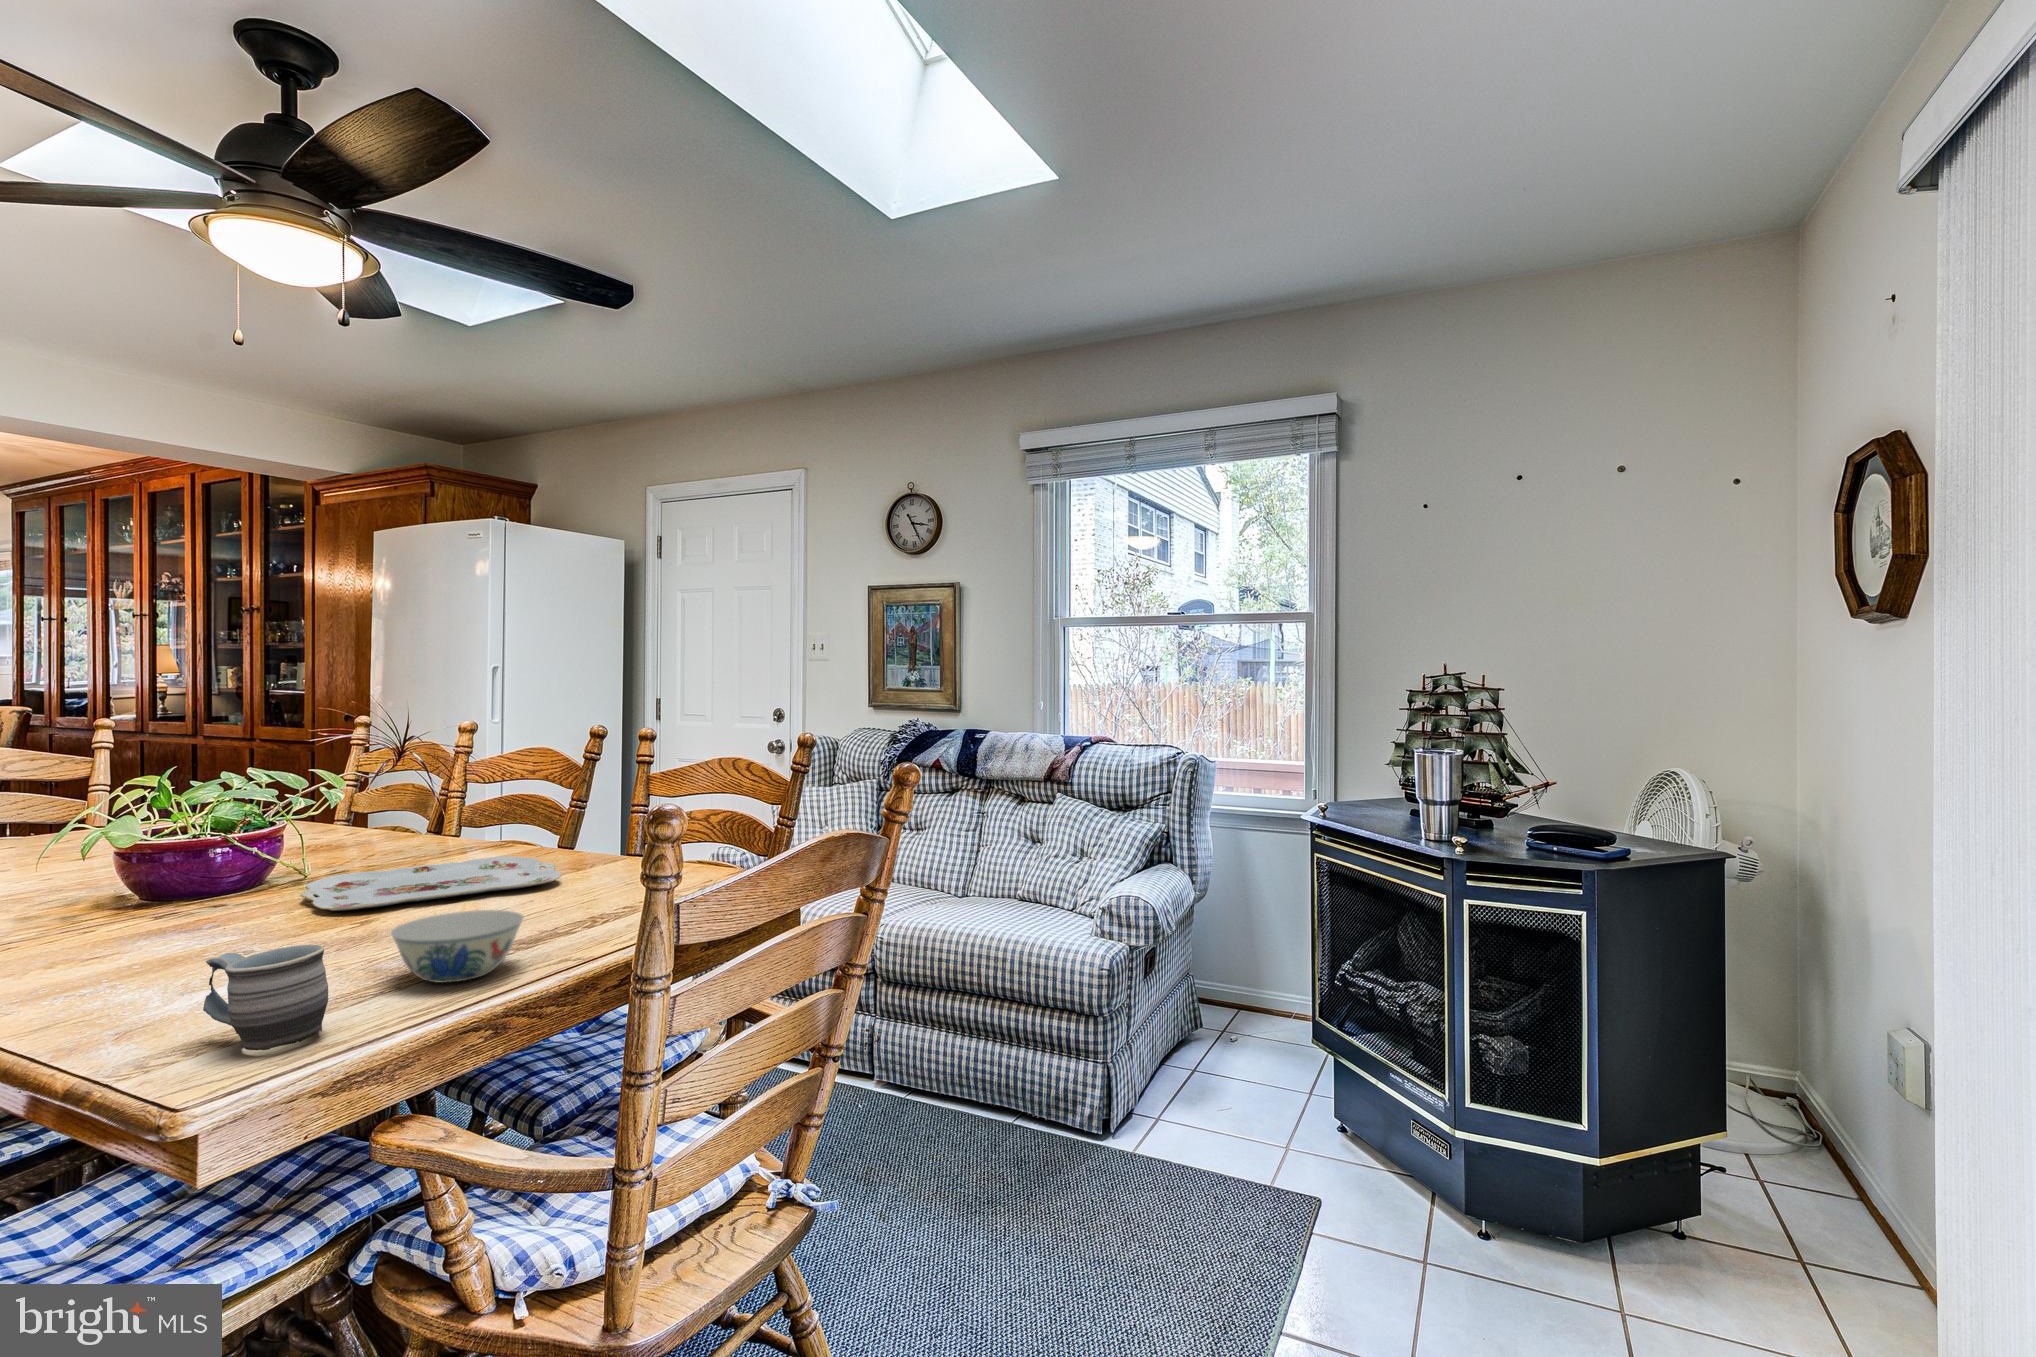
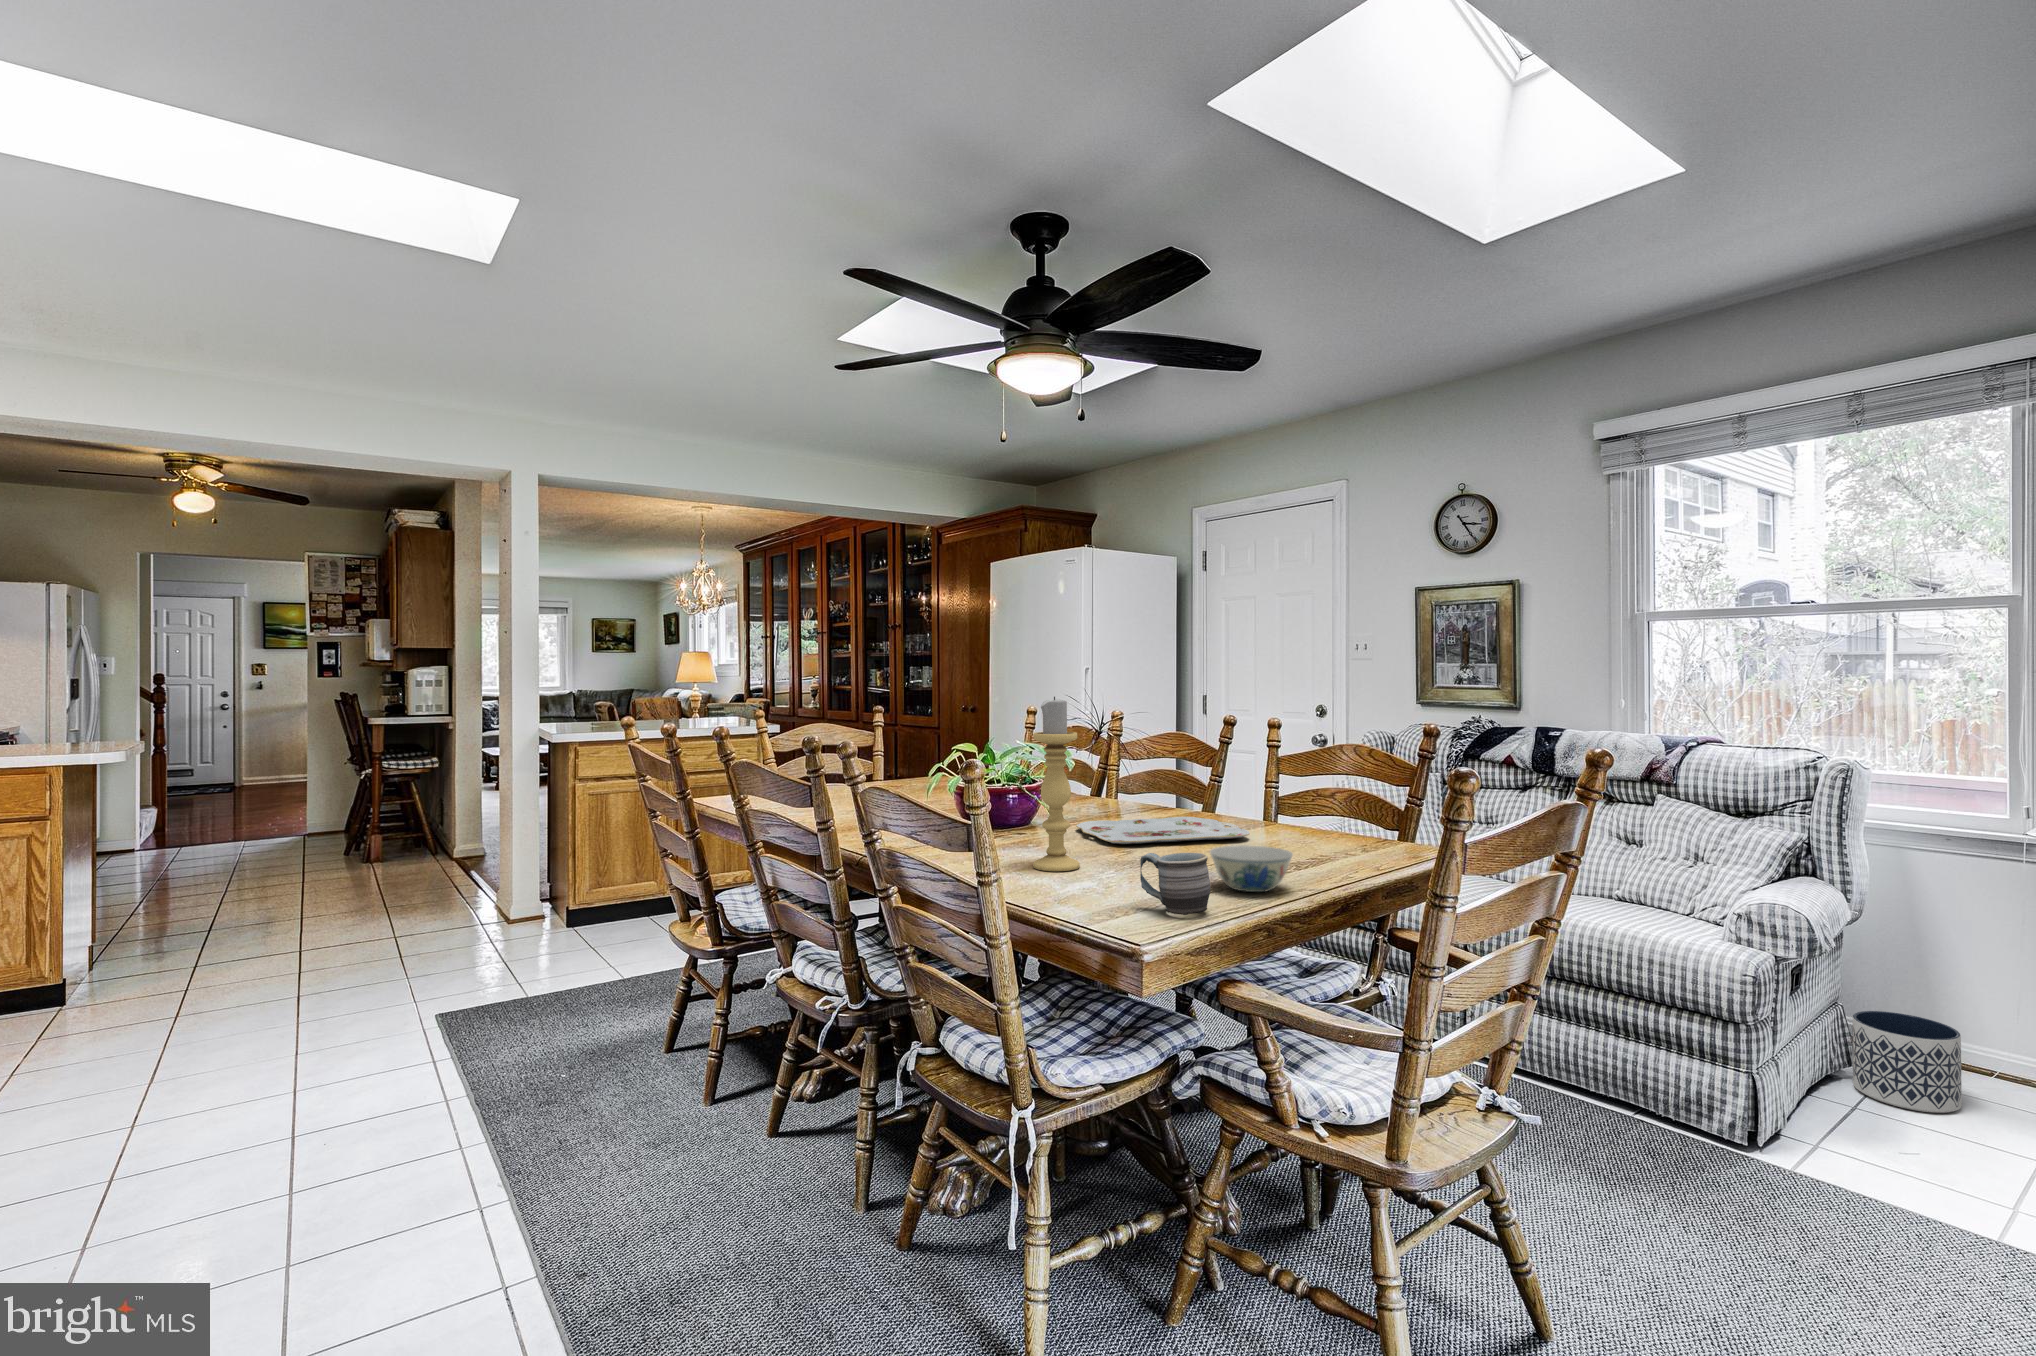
candle holder: none [115,705,212,979] -> present [1033,697,1080,871]
planter: none [1196,977,1267,1064] -> present [1852,1011,1962,1113]

